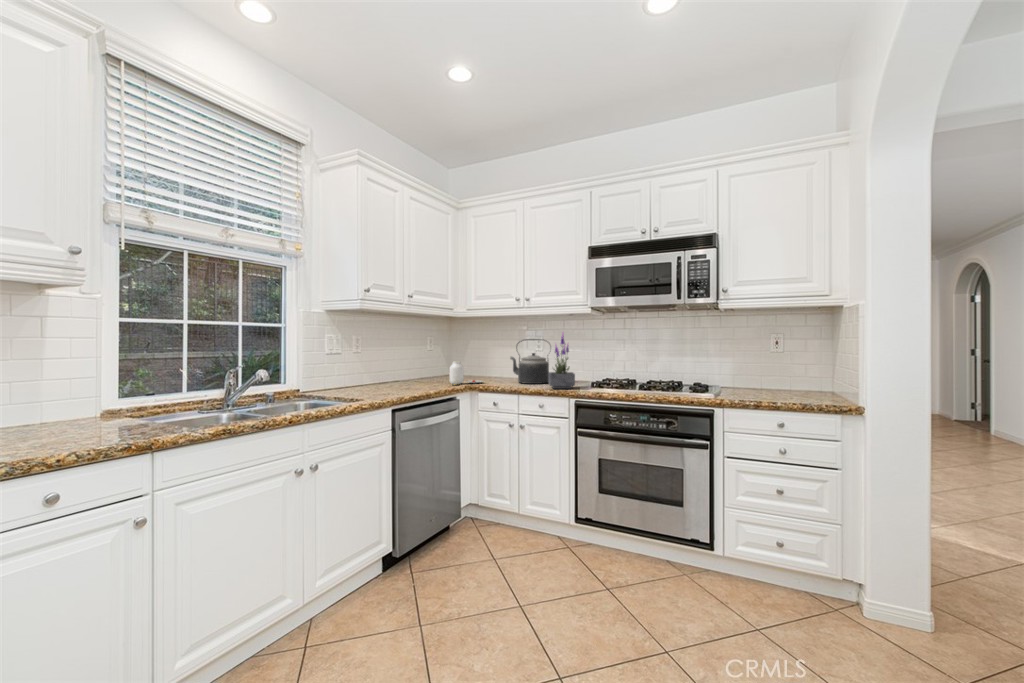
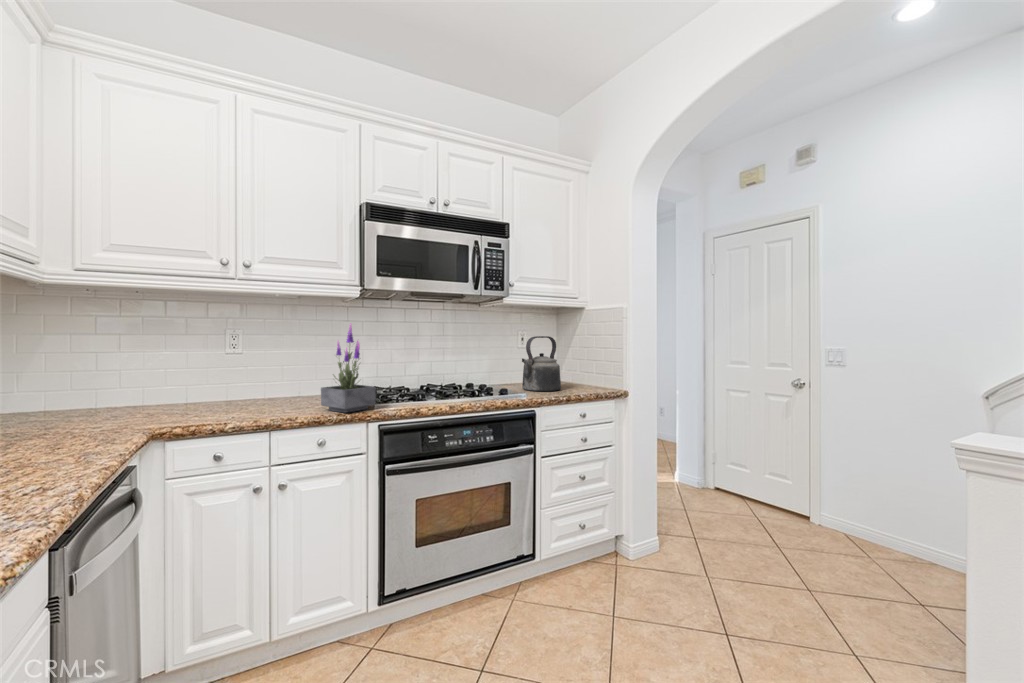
kettle: present [510,339,549,384] -> present [522,336,561,391]
jar: present [450,362,483,385] -> none [77,382,169,436]

